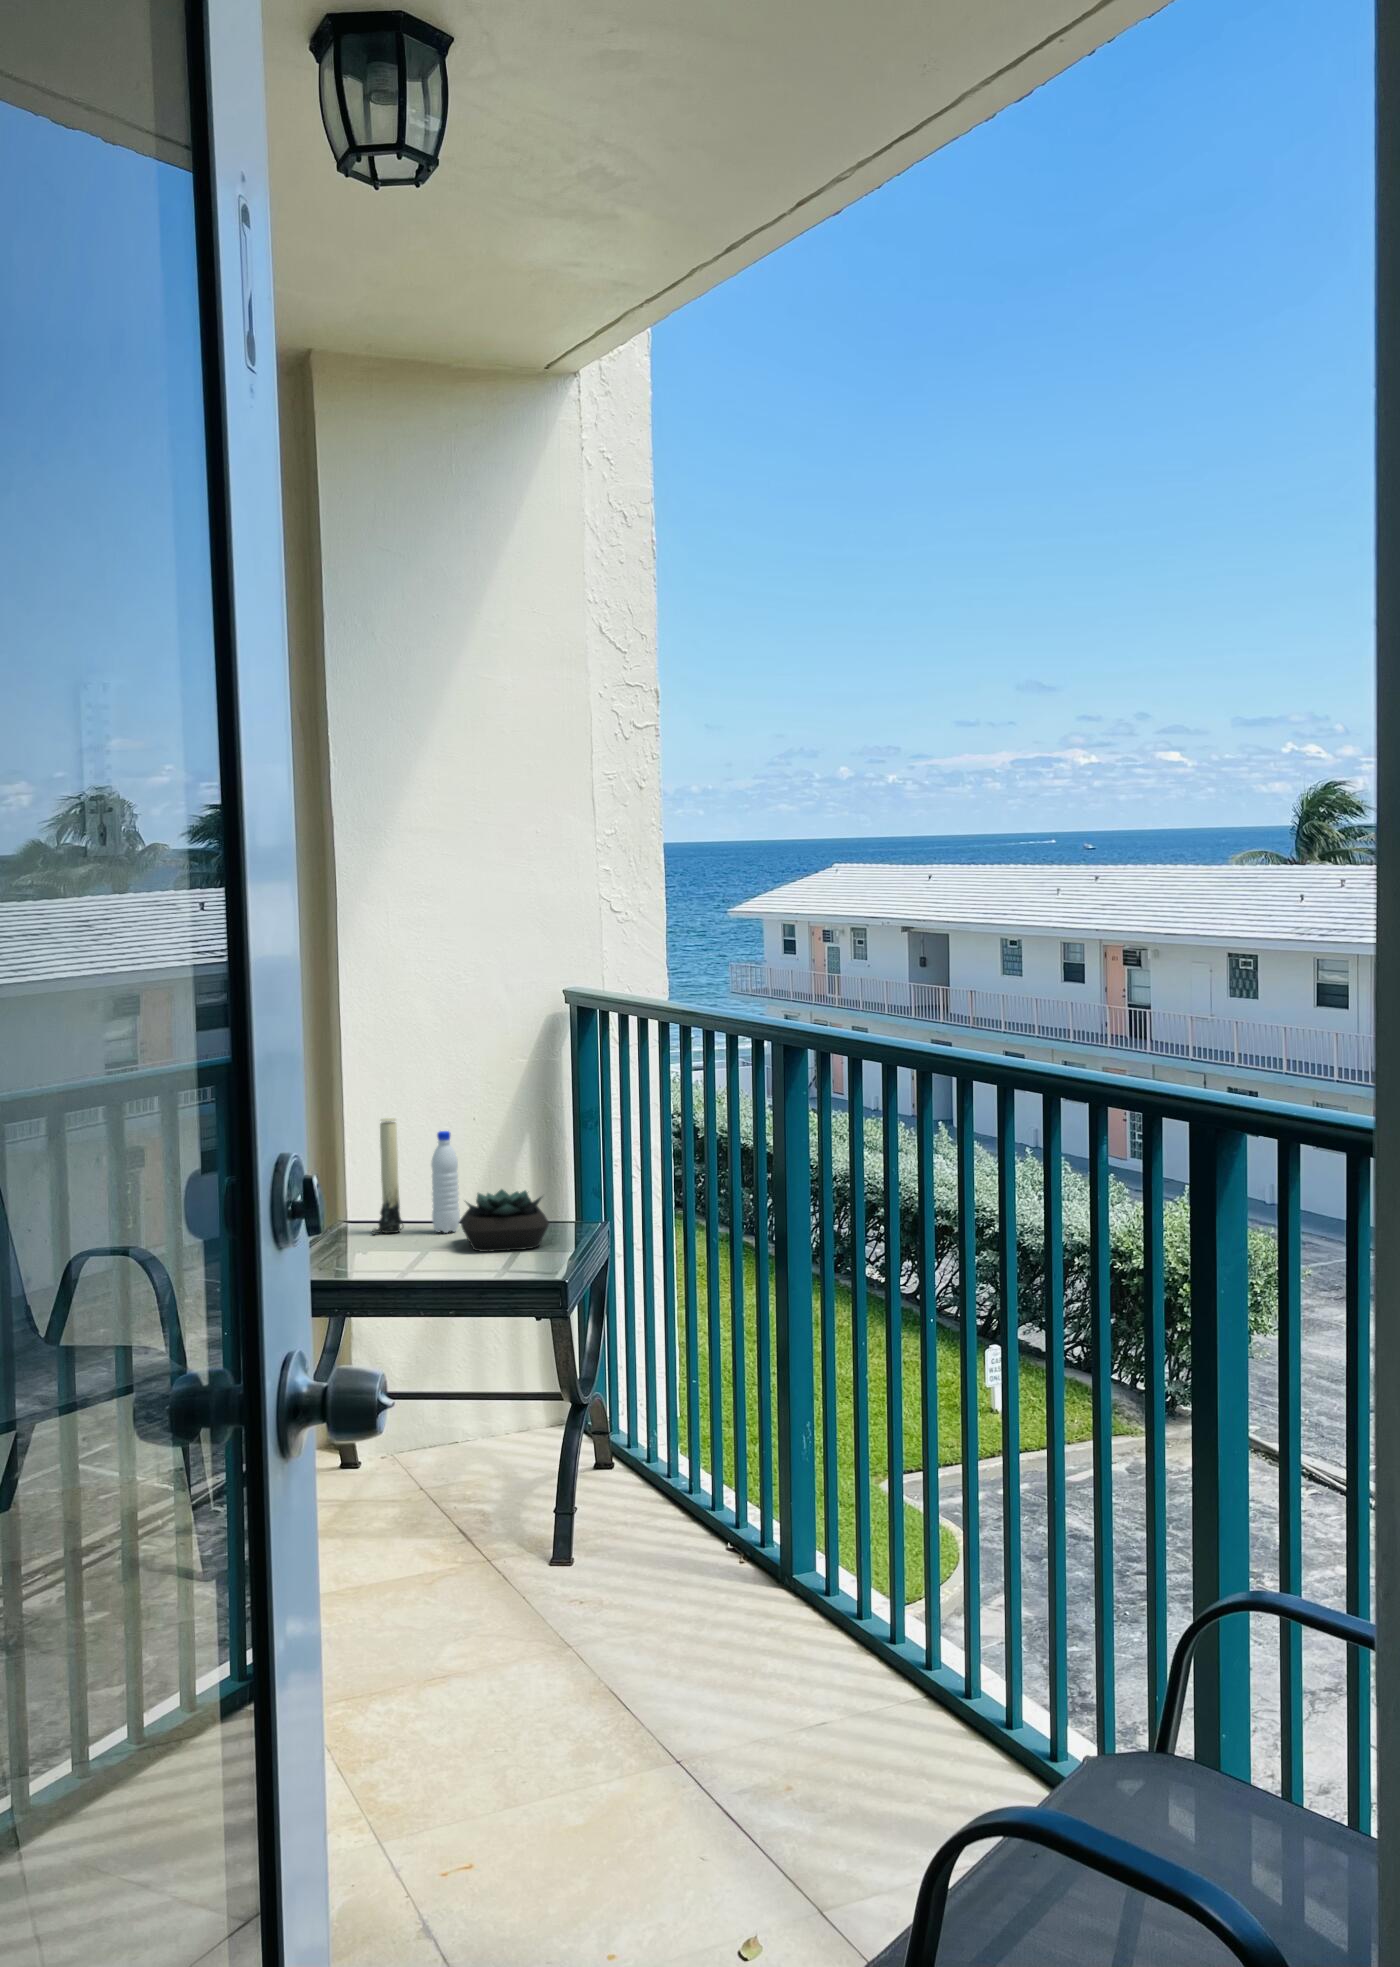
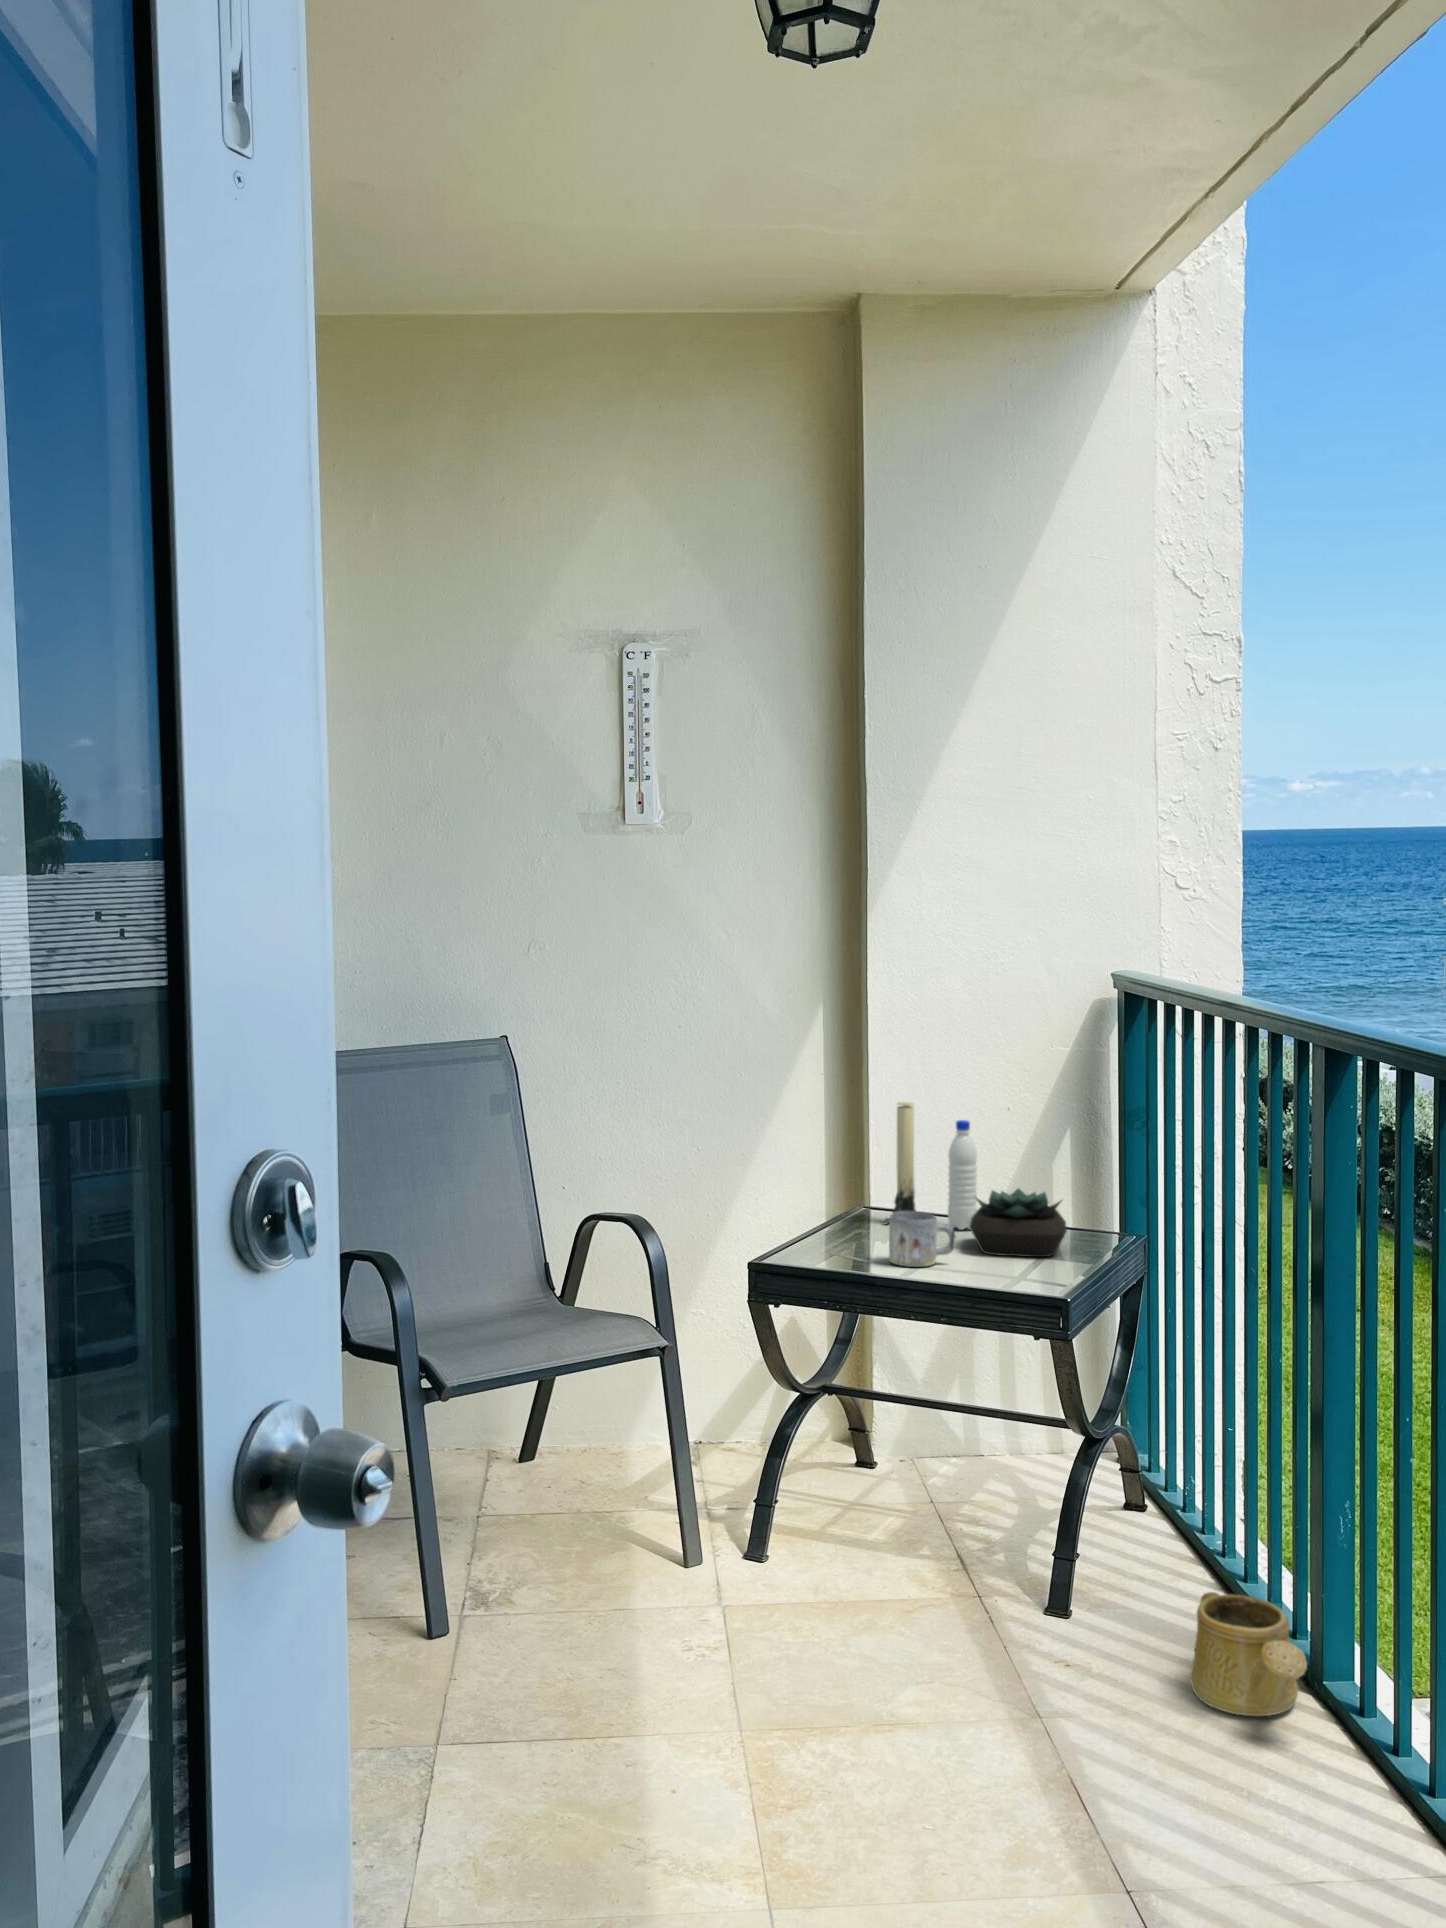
mug: none [393,1218,455,1270] -> present [889,1211,955,1267]
watering can: none [686,1517,786,1618] -> present [1190,1592,1307,1716]

